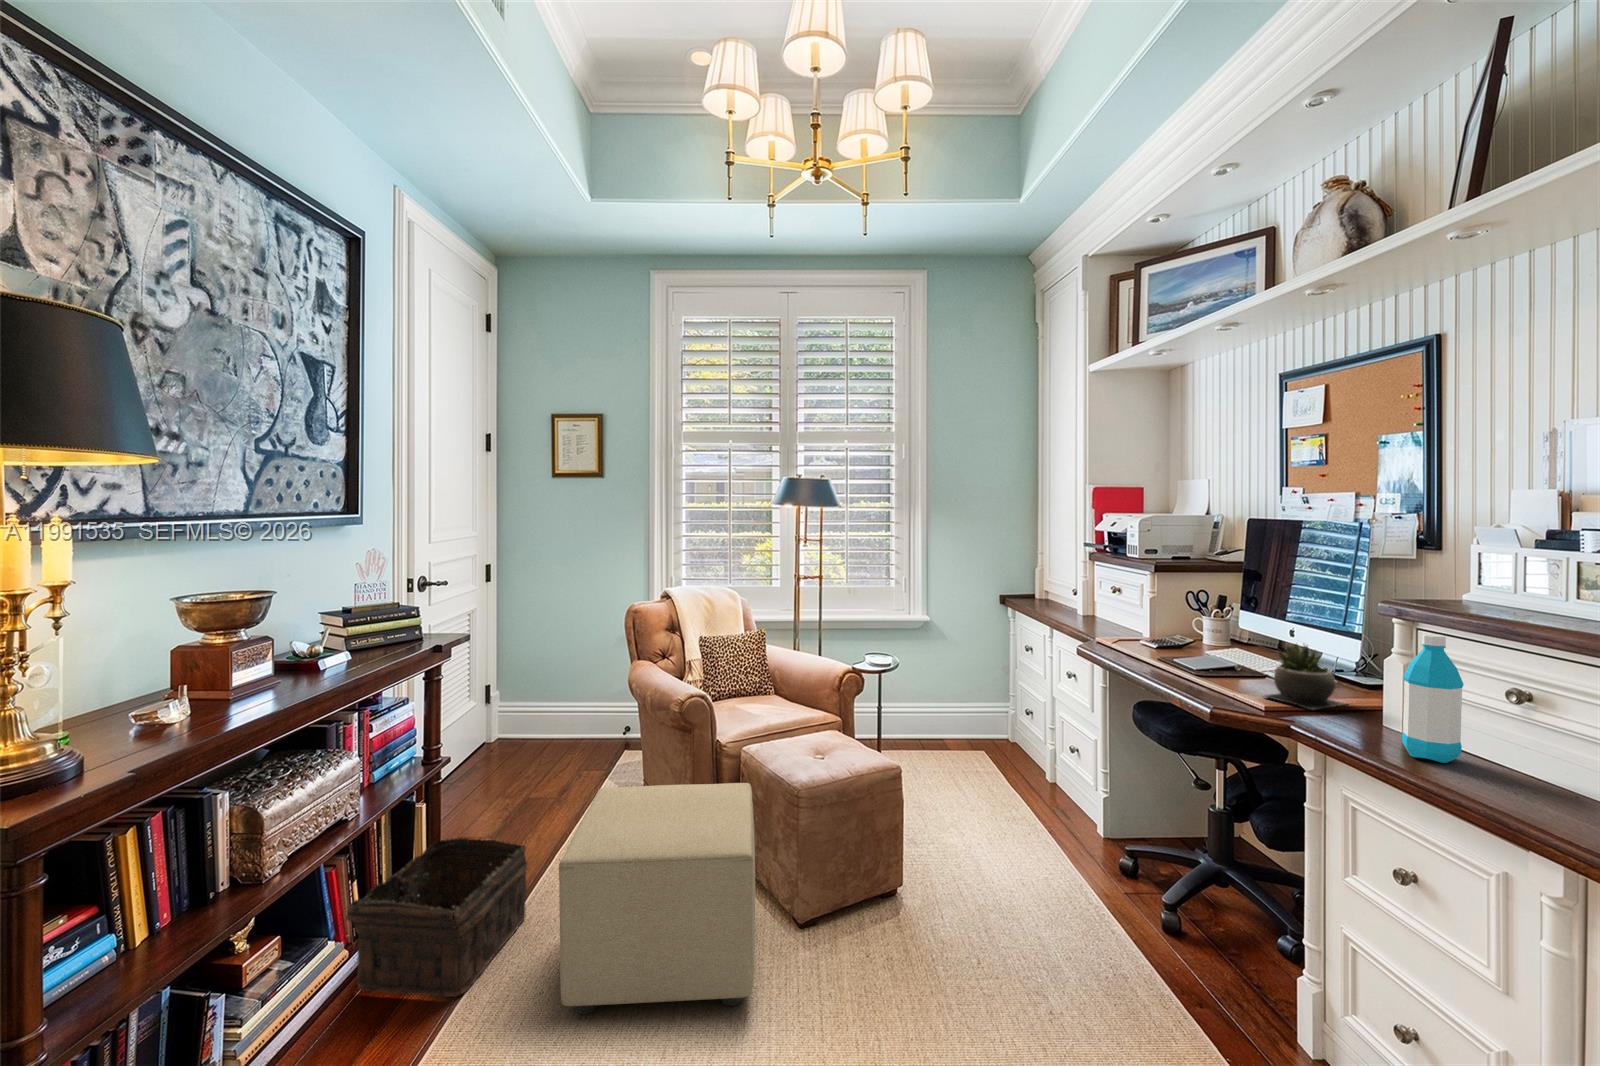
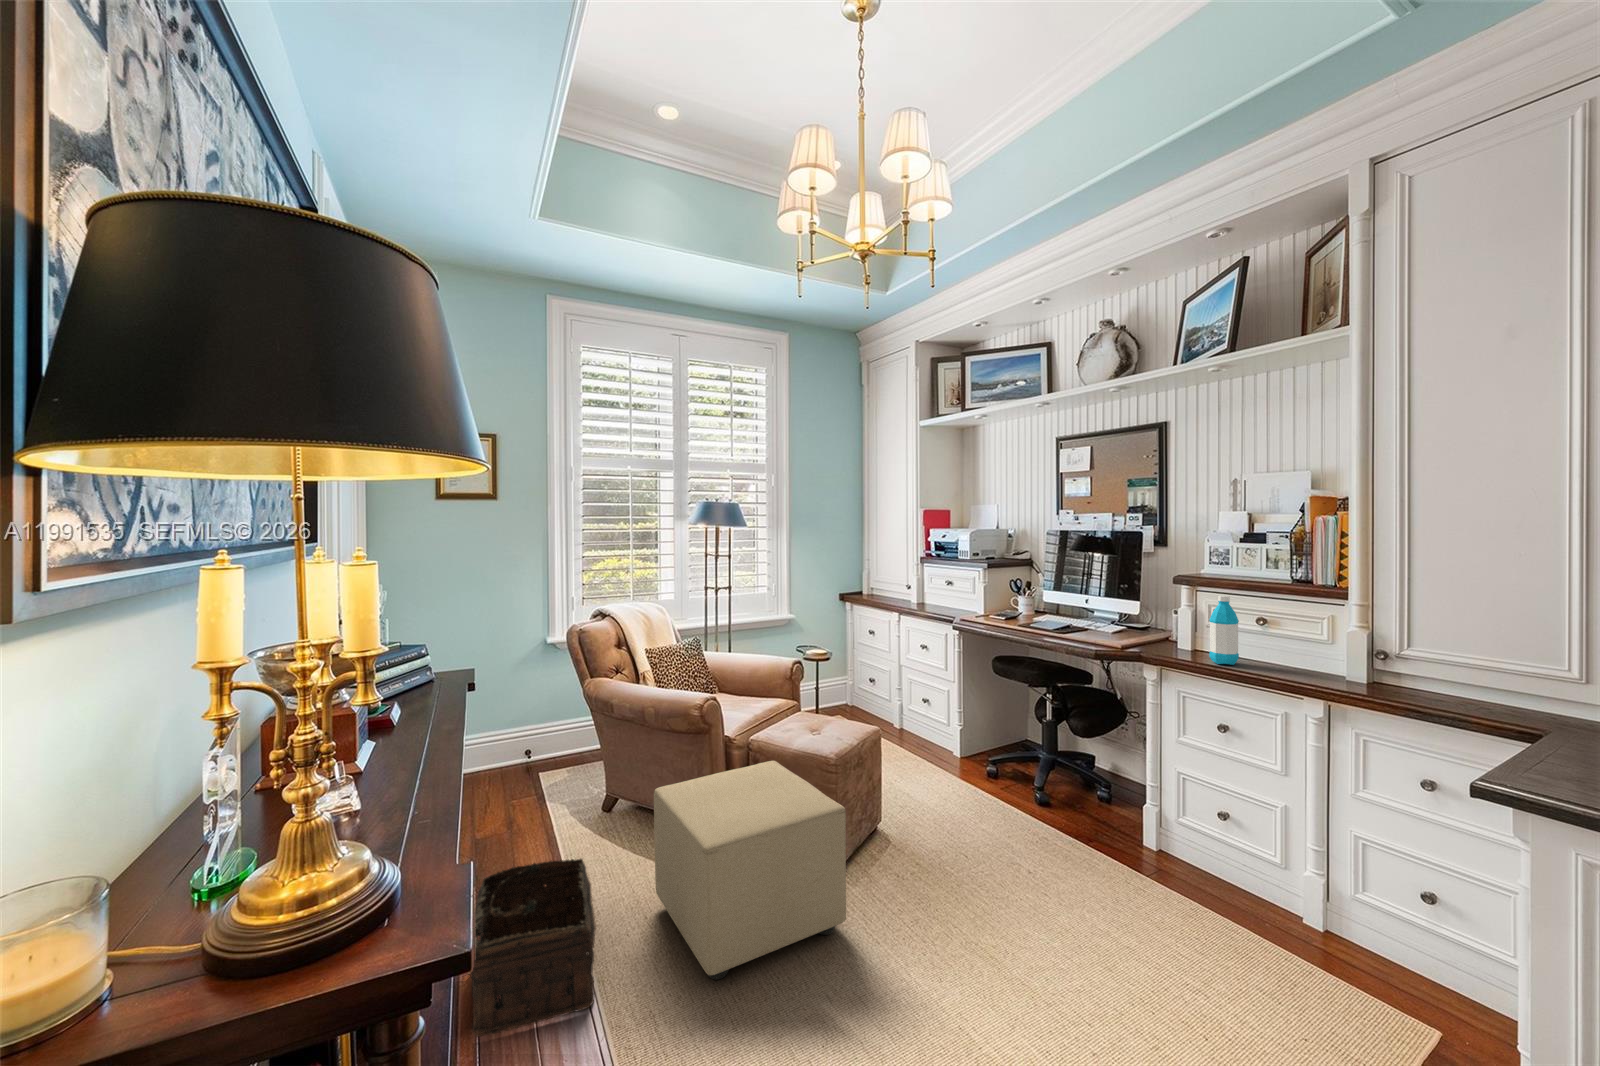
succulent plant: present [1264,644,1346,710] -> none [1107,607,1151,647]

